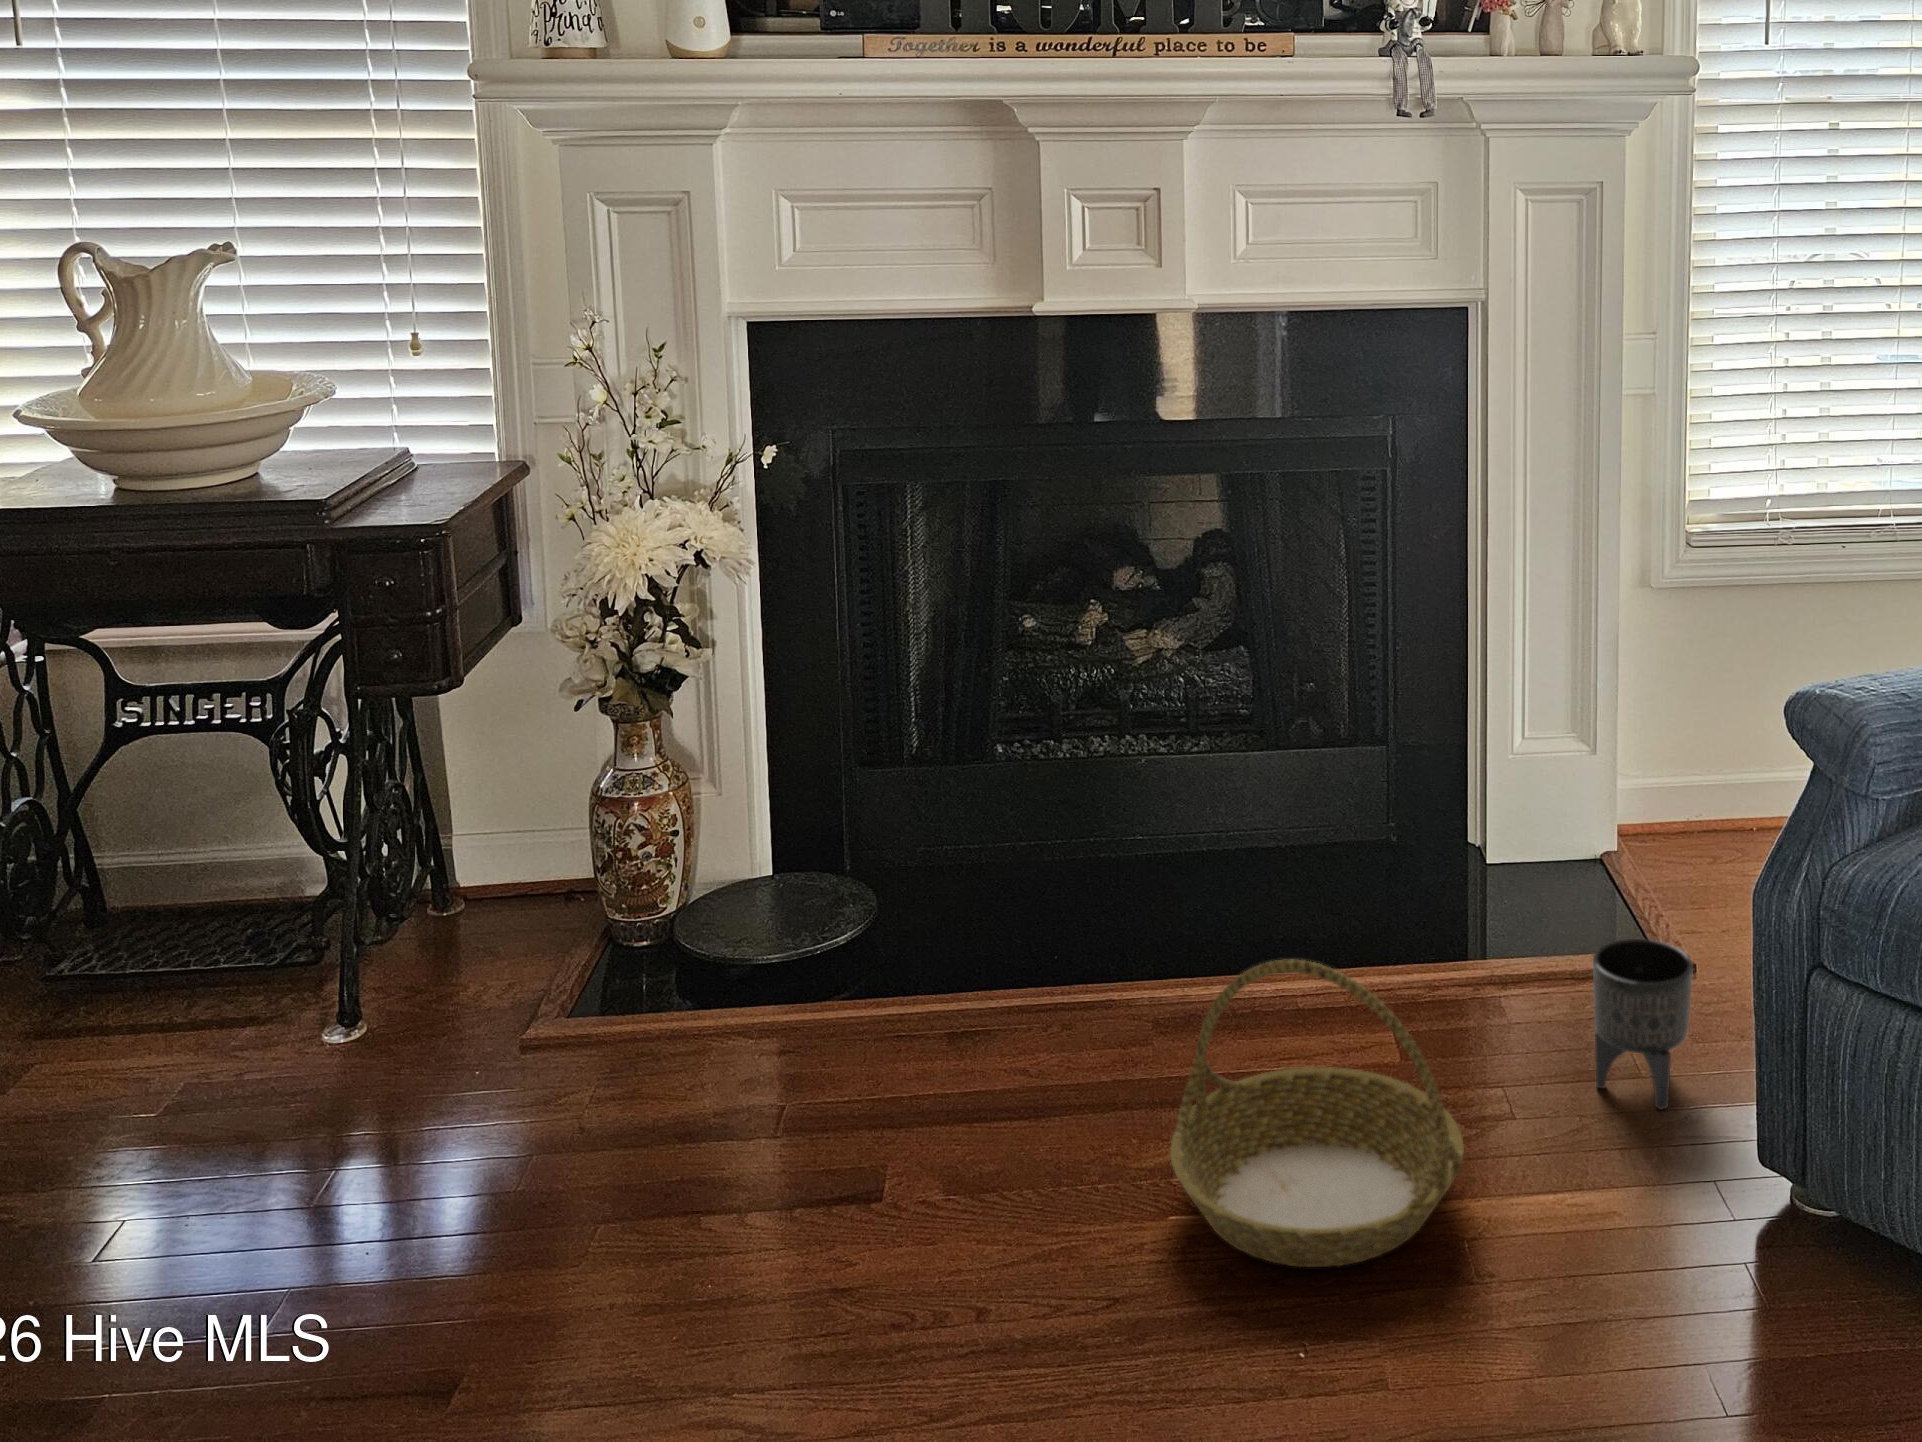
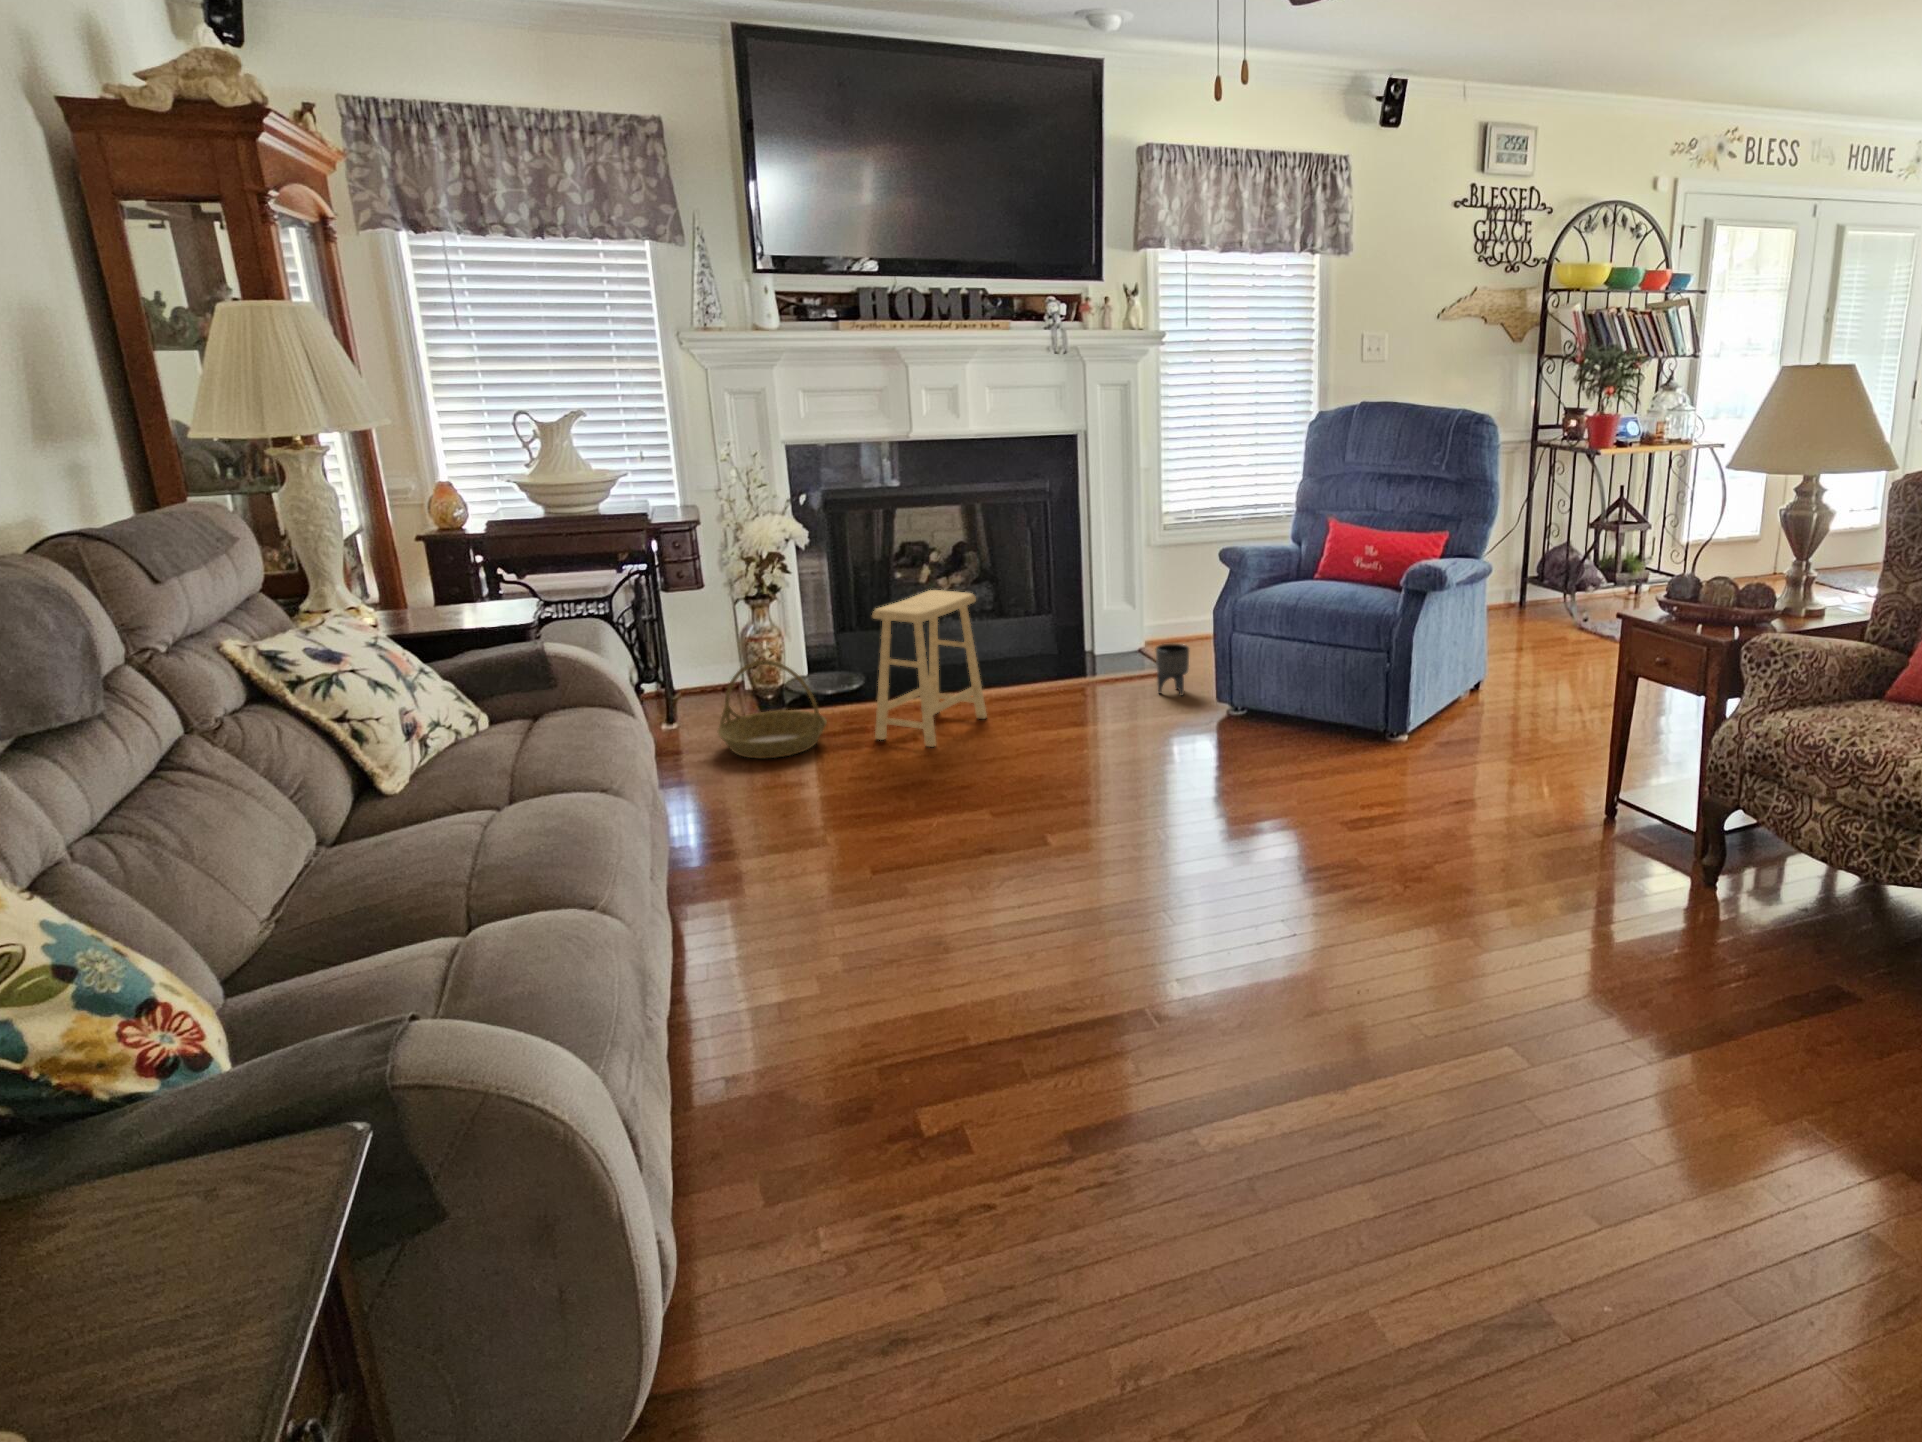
footstool: none [726,755,1080,1270] -> present [872,590,987,747]
basket: present [1170,960,1464,1267] -> present [718,660,827,758]

